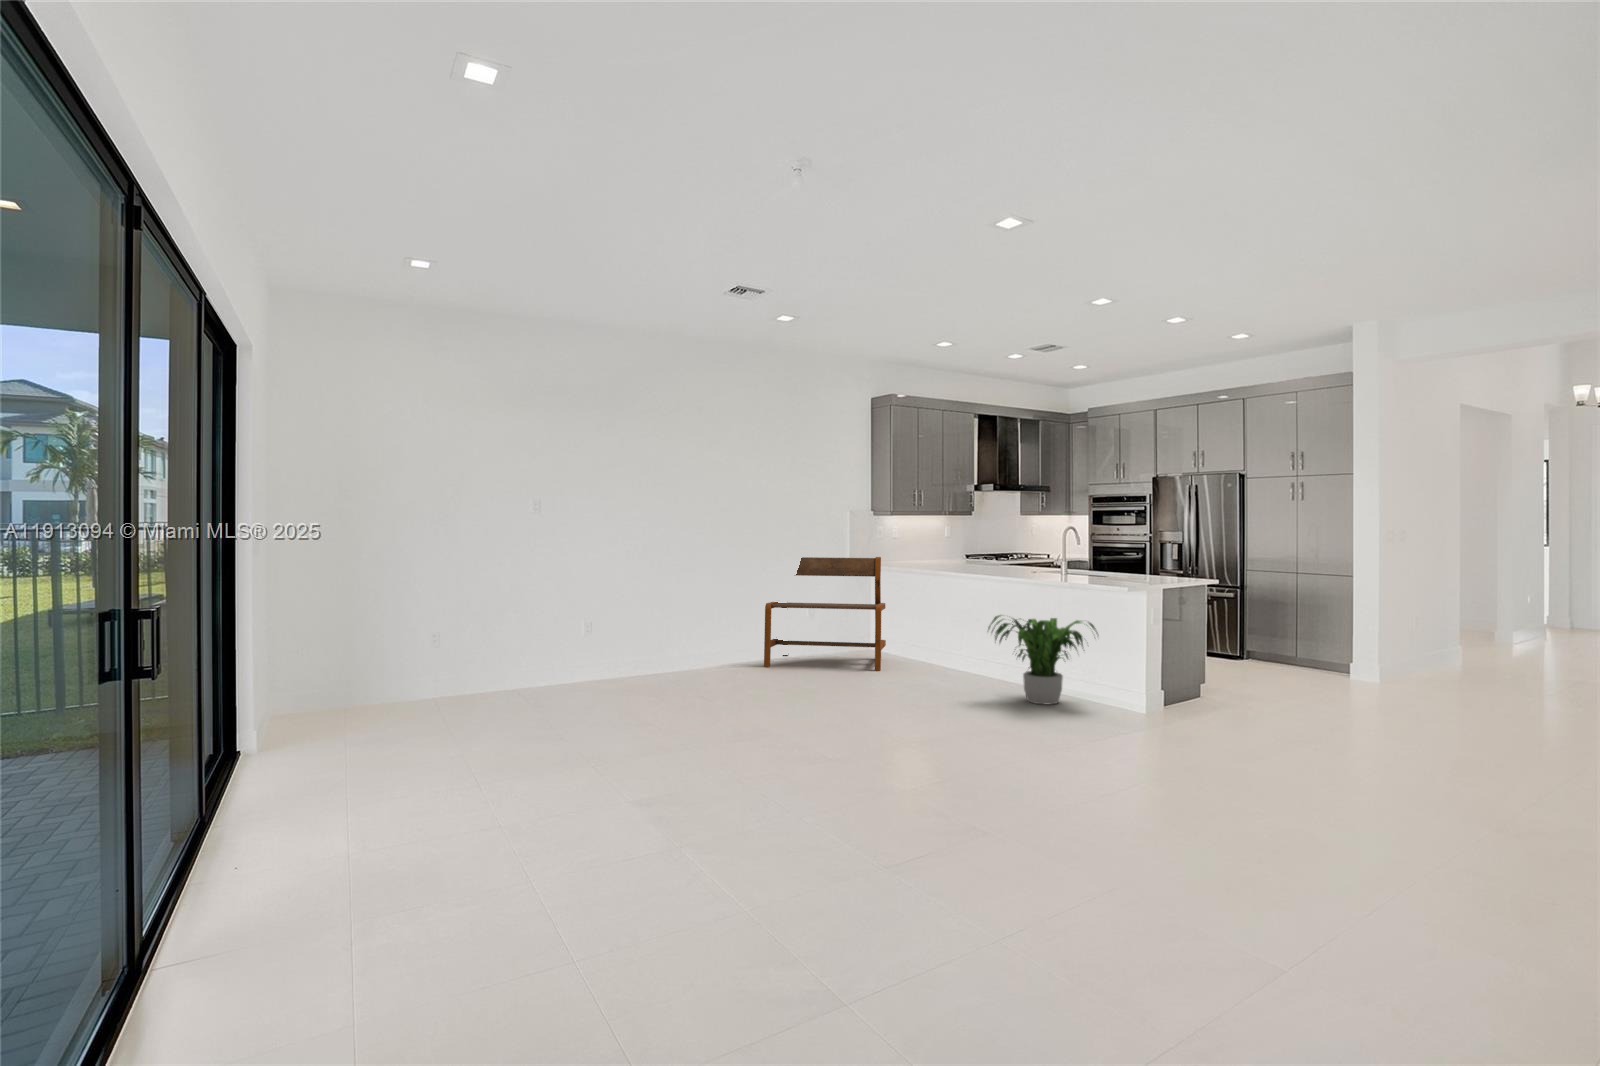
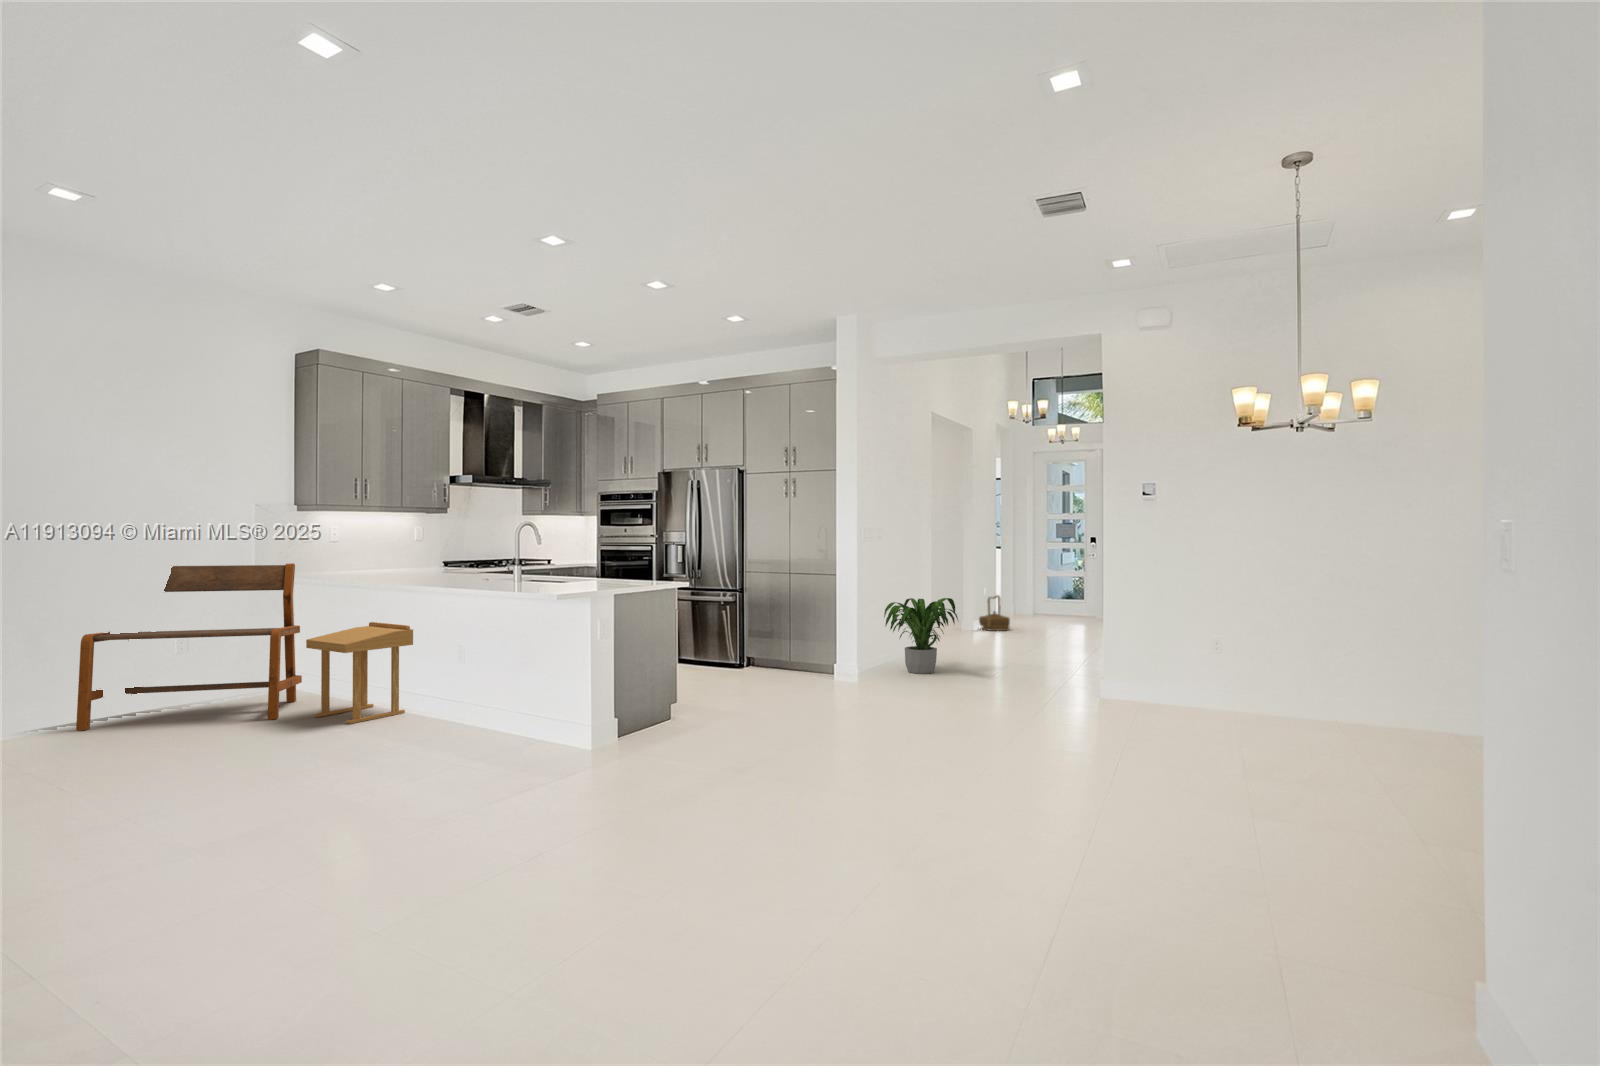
woven basket: none [1523,602,1570,643] -> present [979,595,1010,631]
side table: none [899,603,974,679] -> present [306,622,413,724]
potted plant: present [988,615,1097,704] -> present [884,598,958,674]

